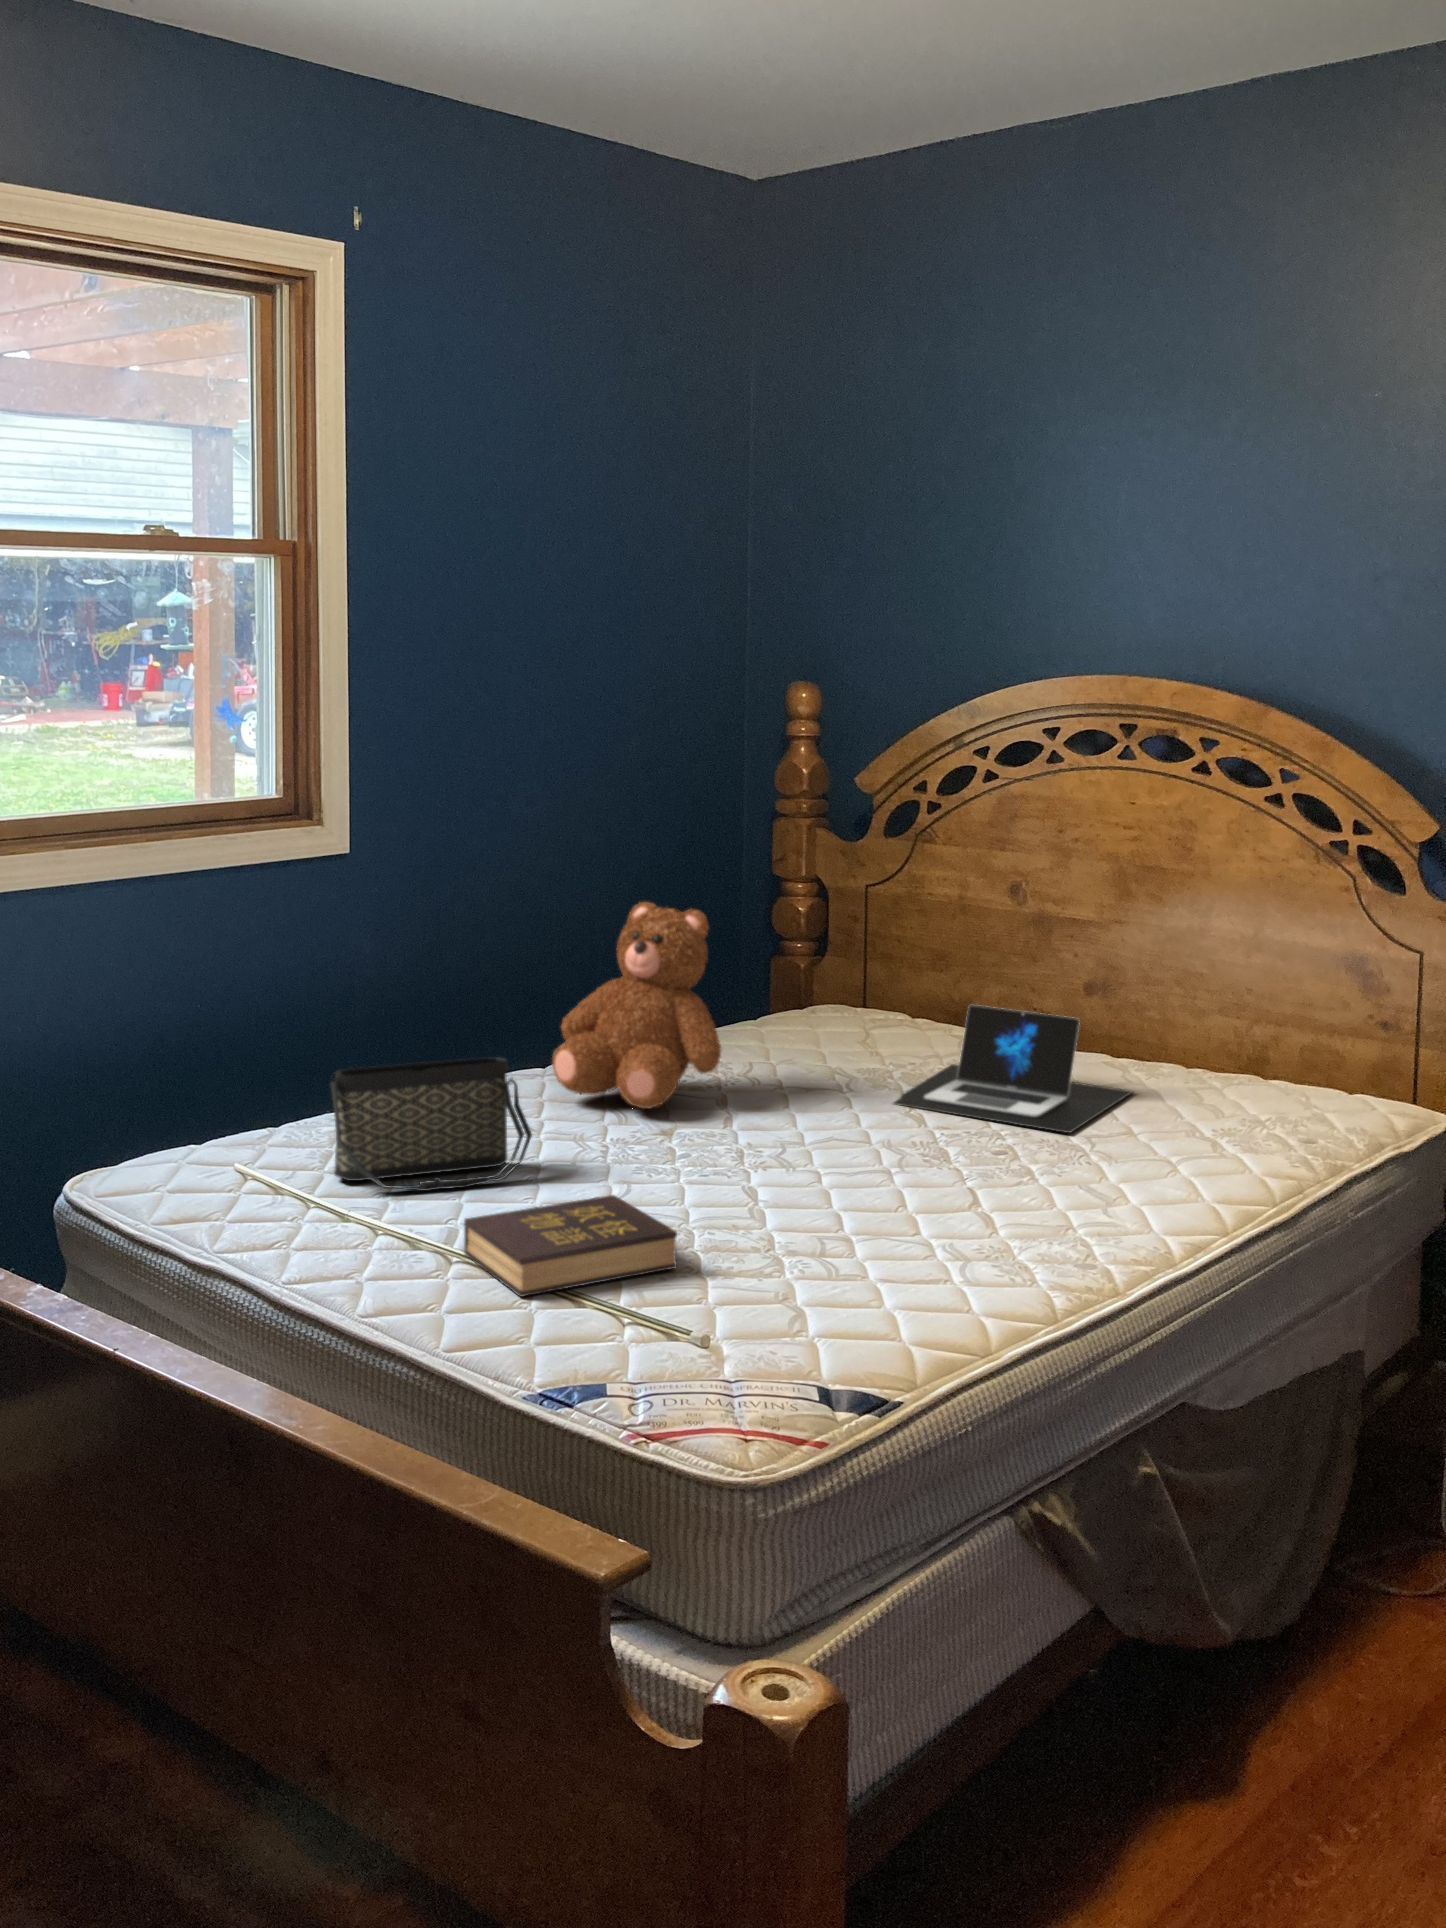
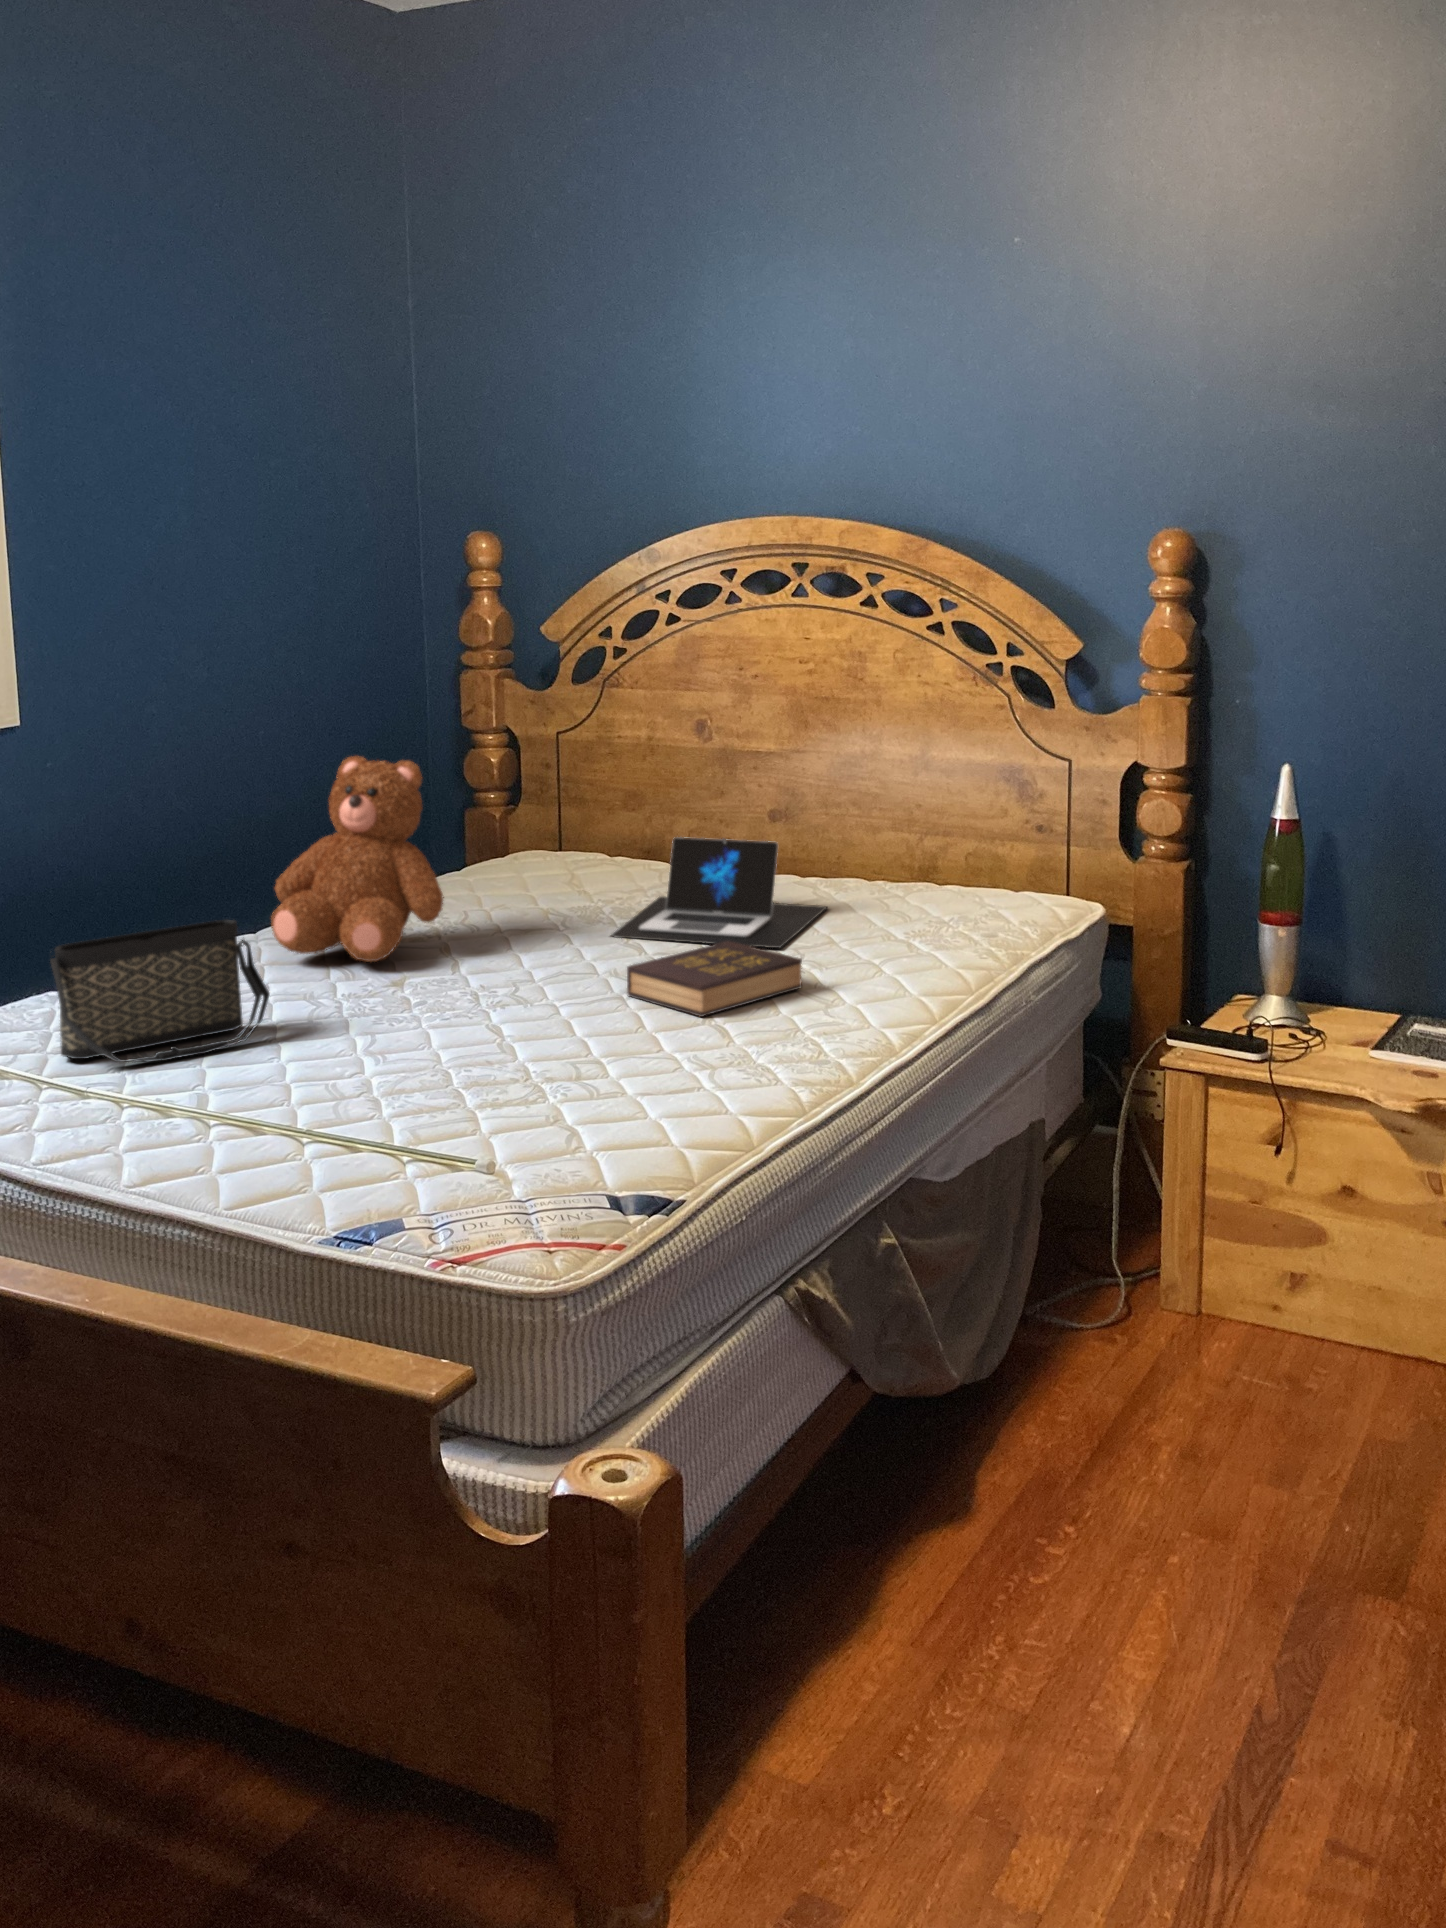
hardback book: present [464,1195,677,1297] -> present [627,941,802,1017]

